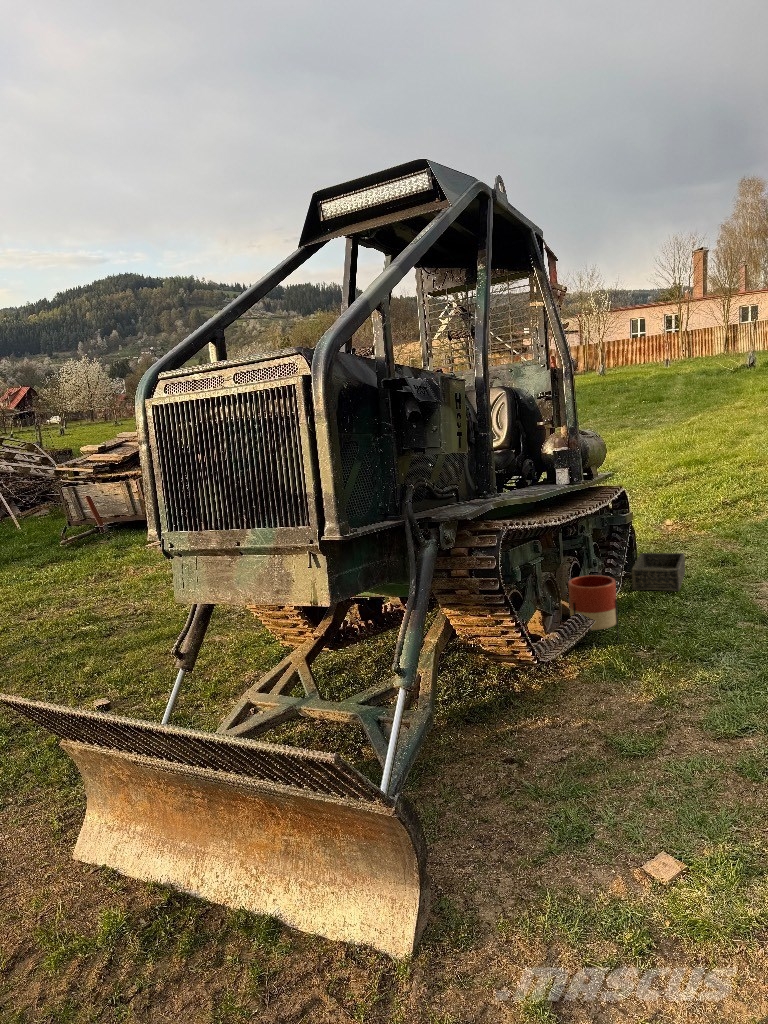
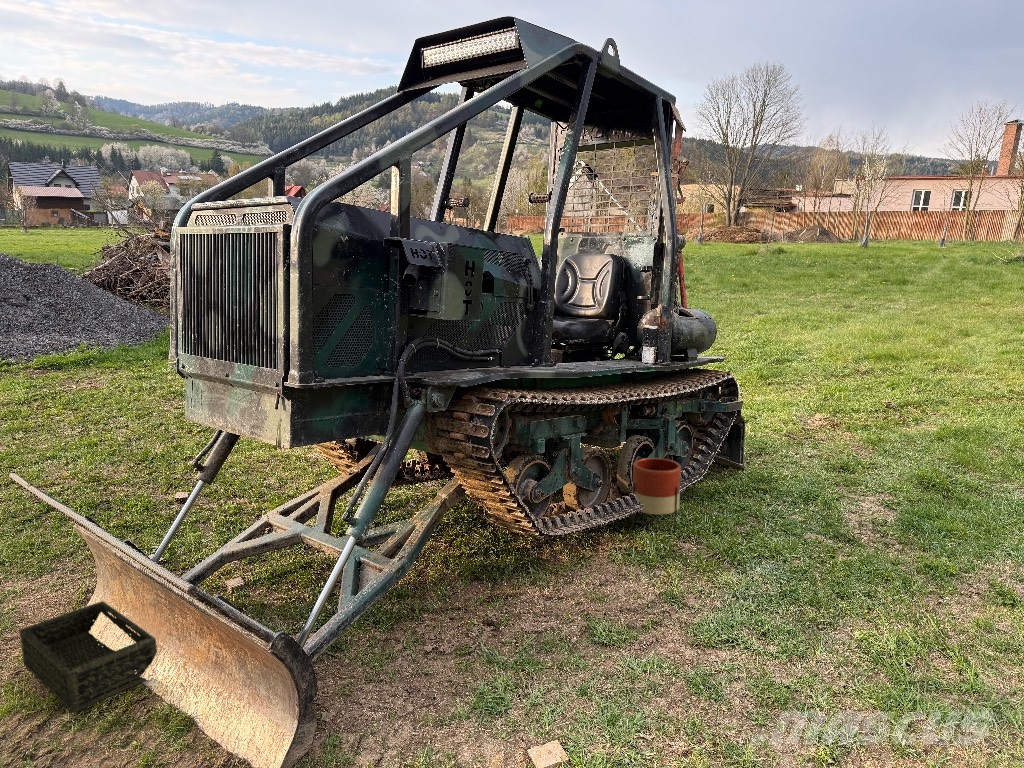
basket: present [632,553,685,591] -> present [20,601,157,712]

